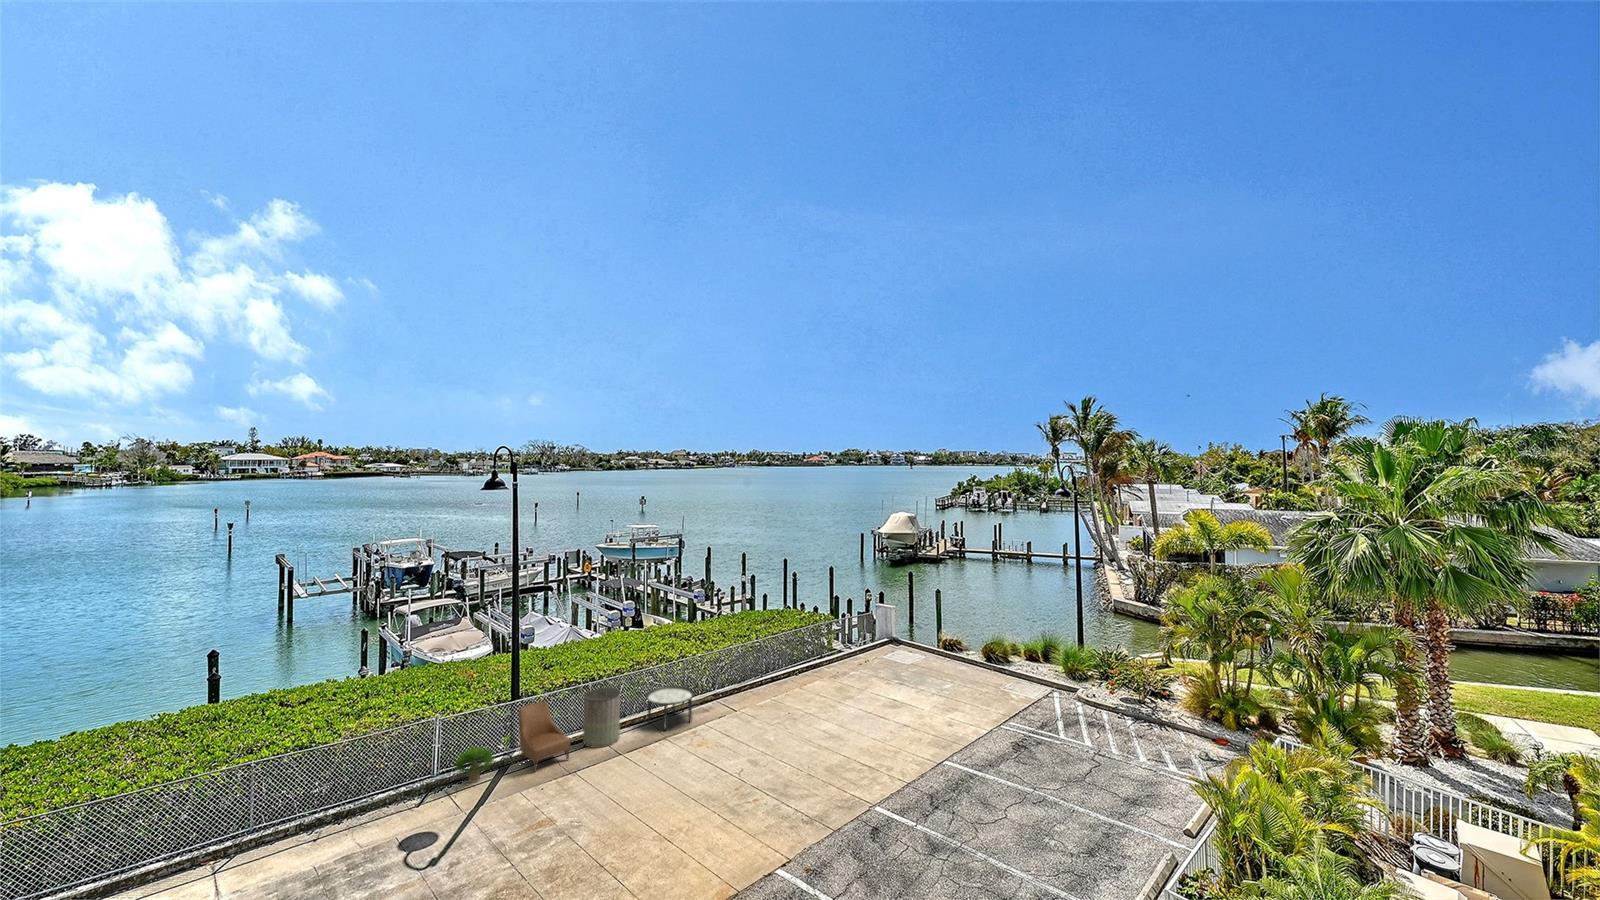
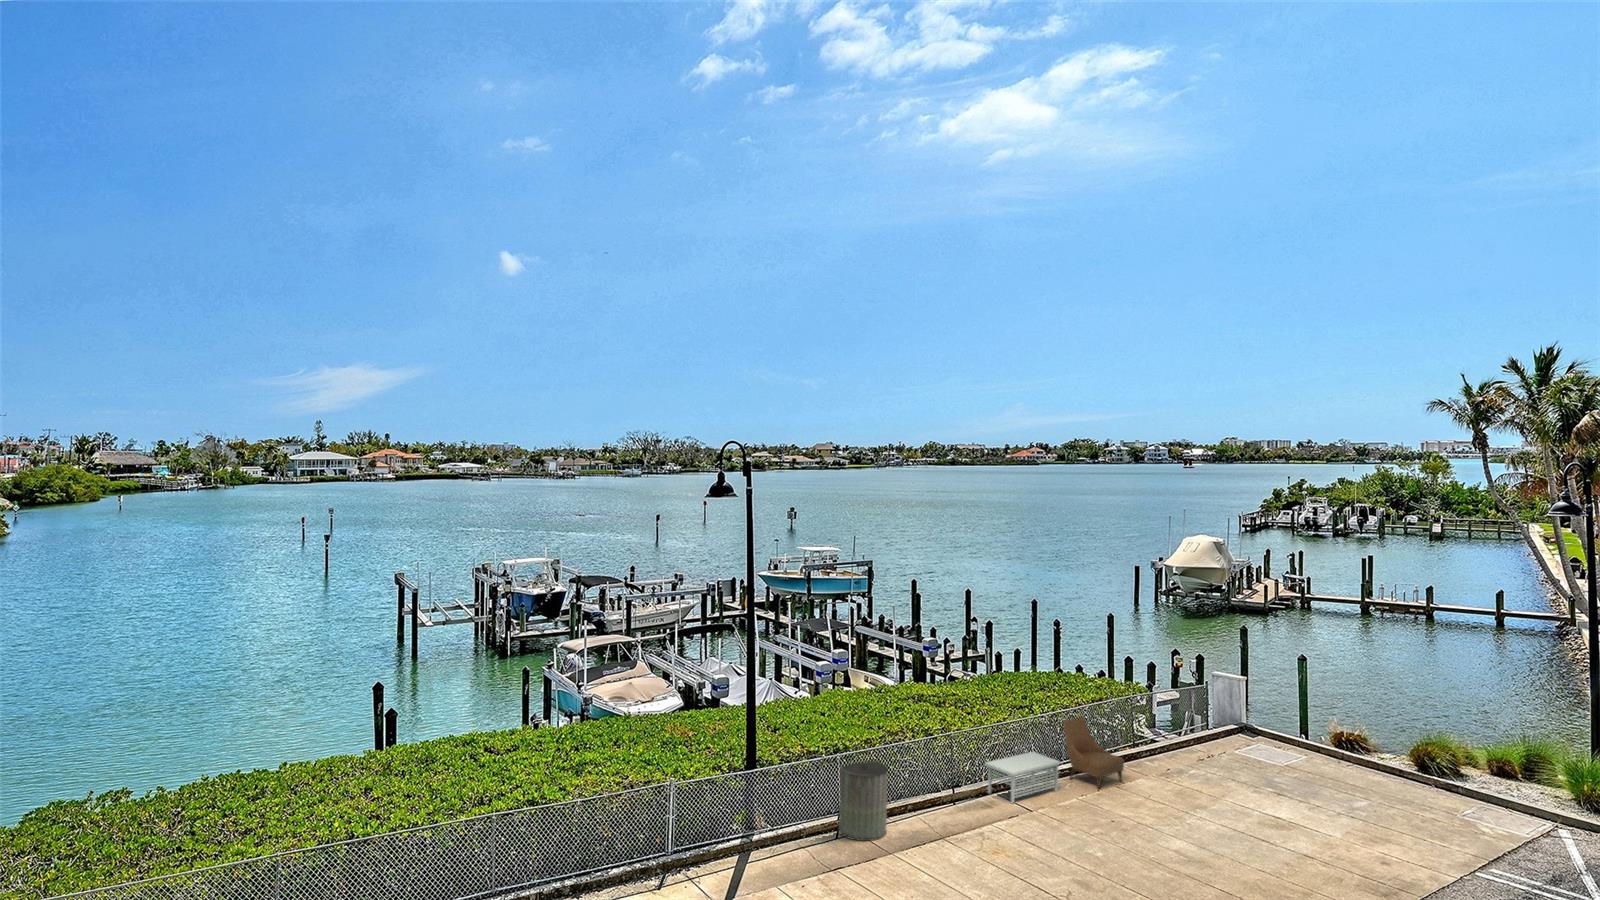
storage bench: none [702,670,755,708] -> present [986,752,1060,803]
round table: present [646,686,694,731] -> none [915,766,984,828]
chair: present [518,701,570,772] -> present [1063,717,1124,789]
potted plant: present [454,747,494,783] -> none [688,819,742,869]

